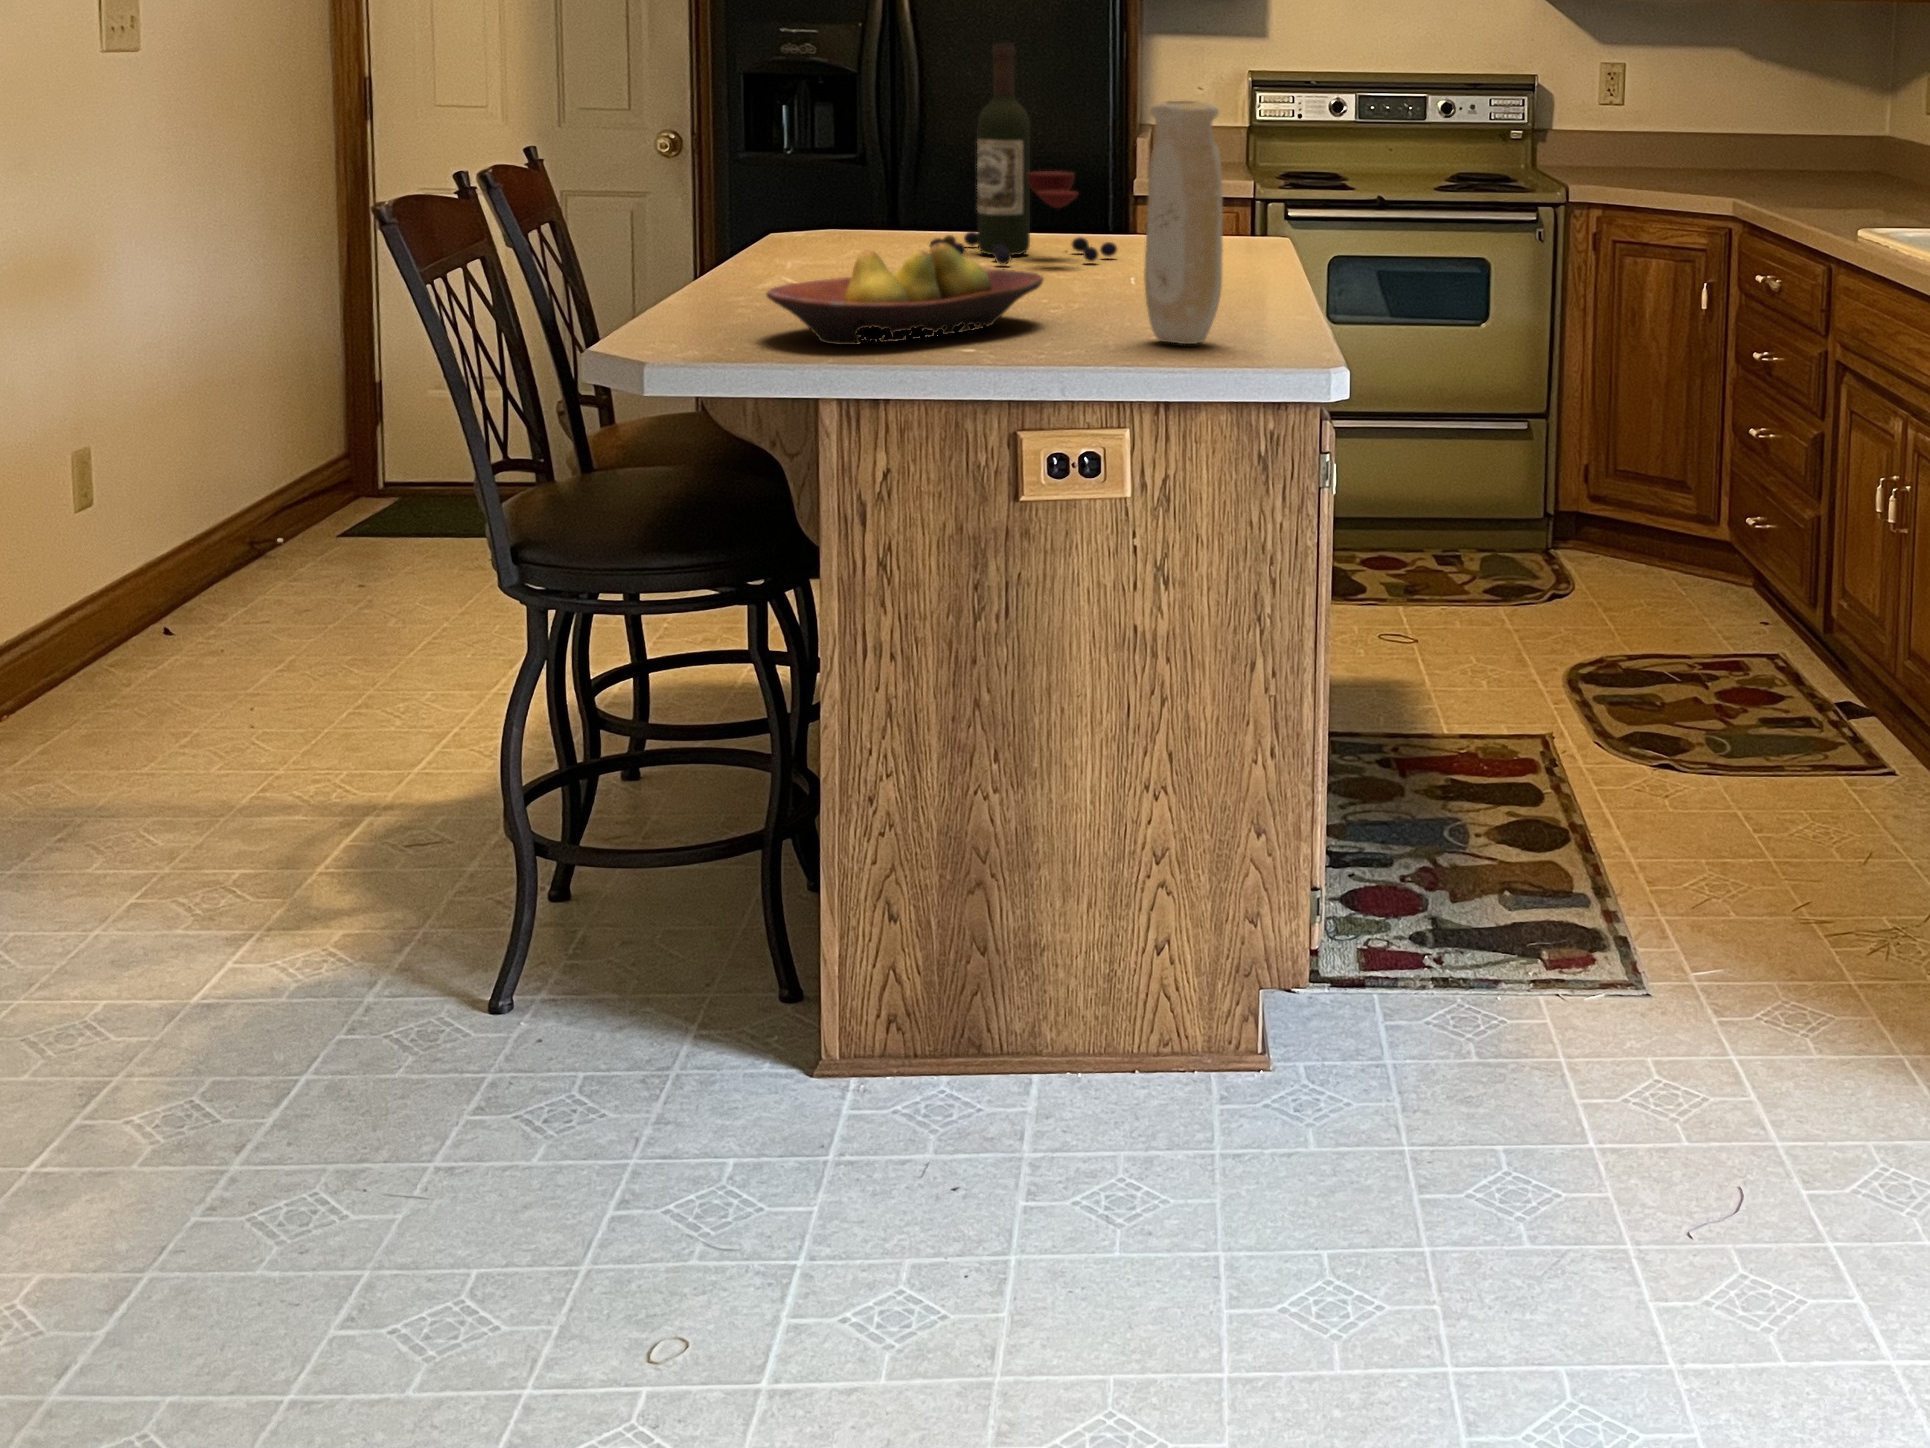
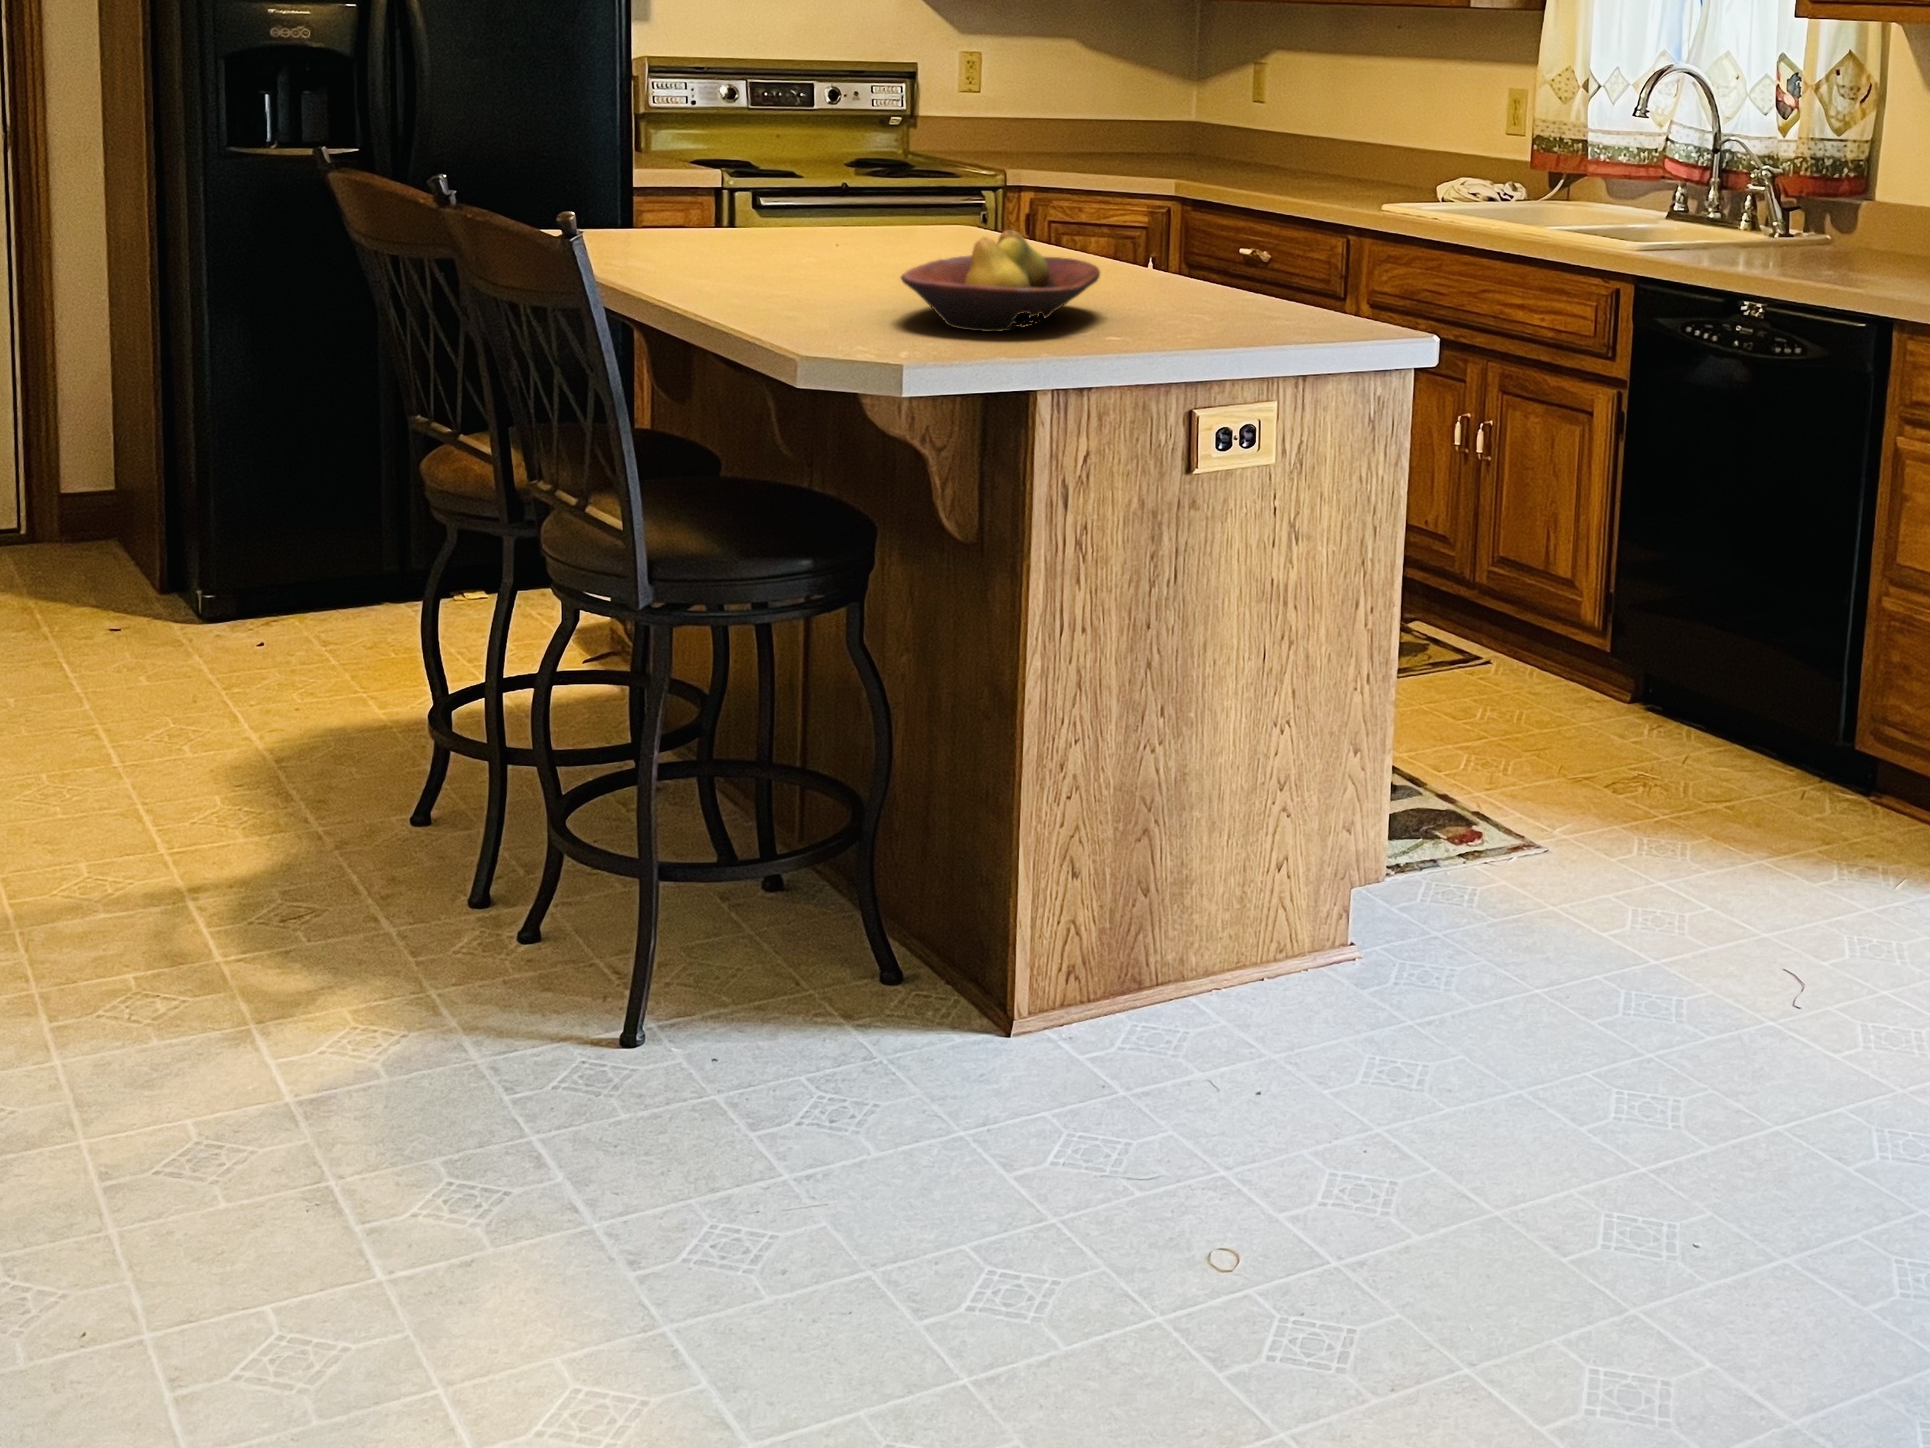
wine bottle: present [930,43,1117,265] -> none [706,30,911,260]
vase: present [1144,101,1223,344] -> none [1215,90,1297,317]

